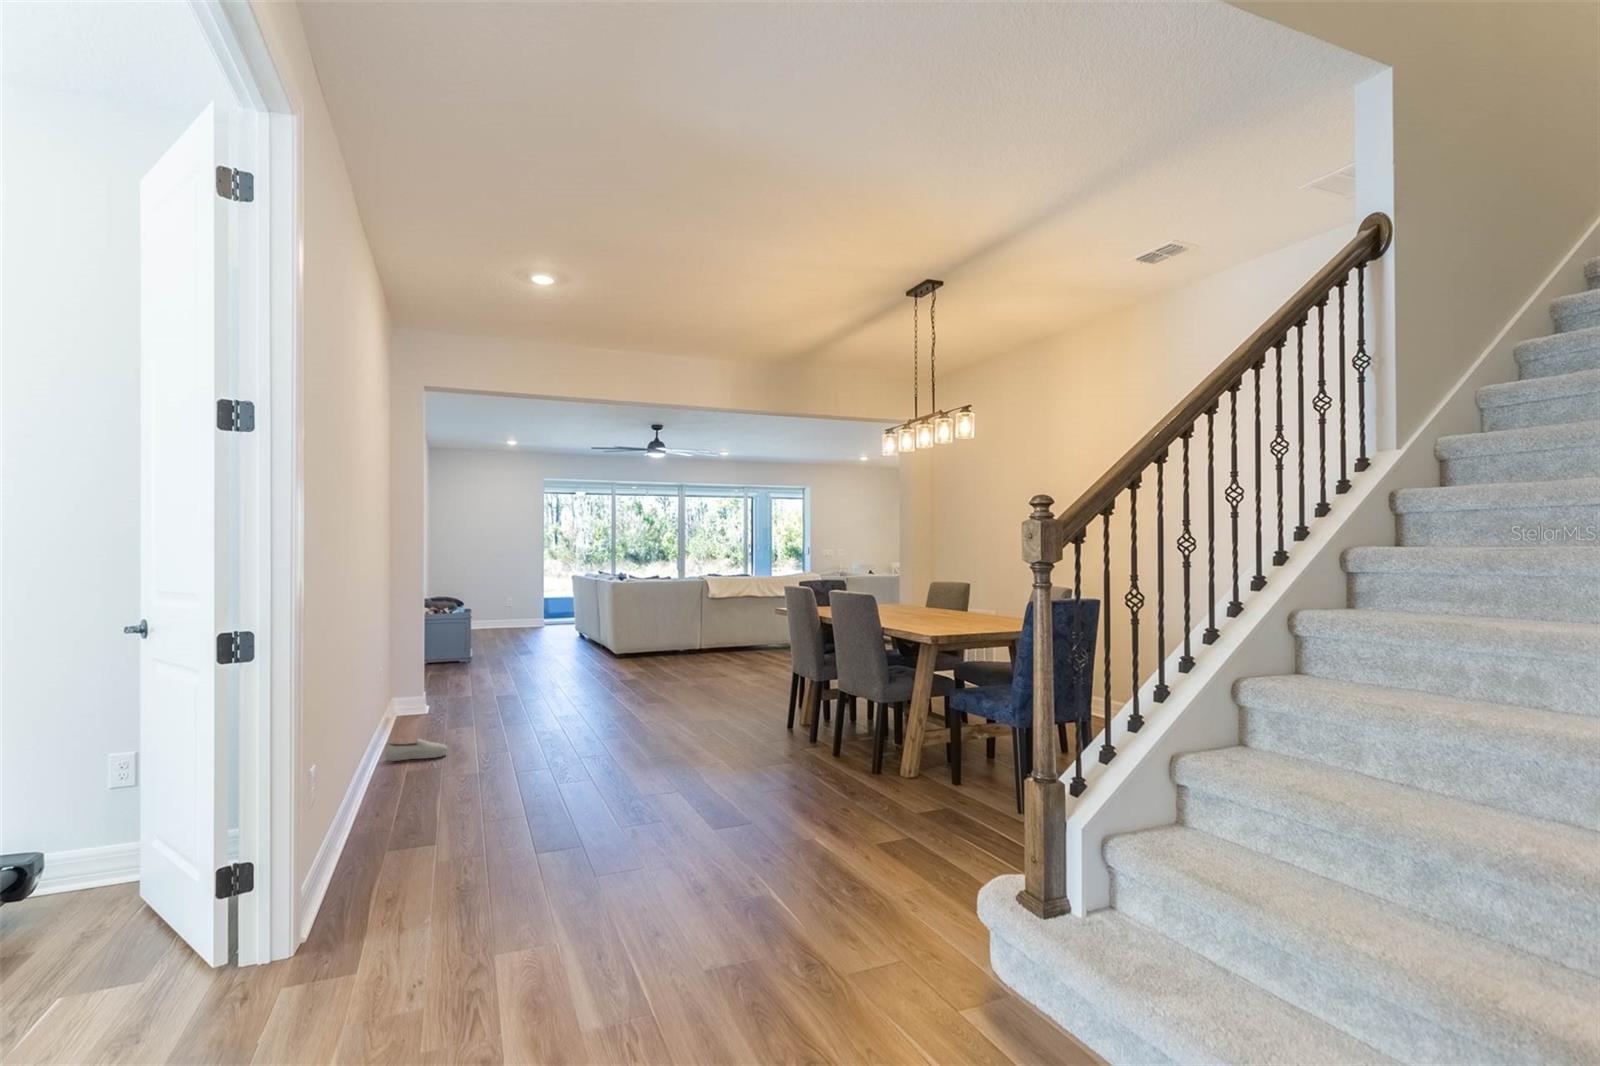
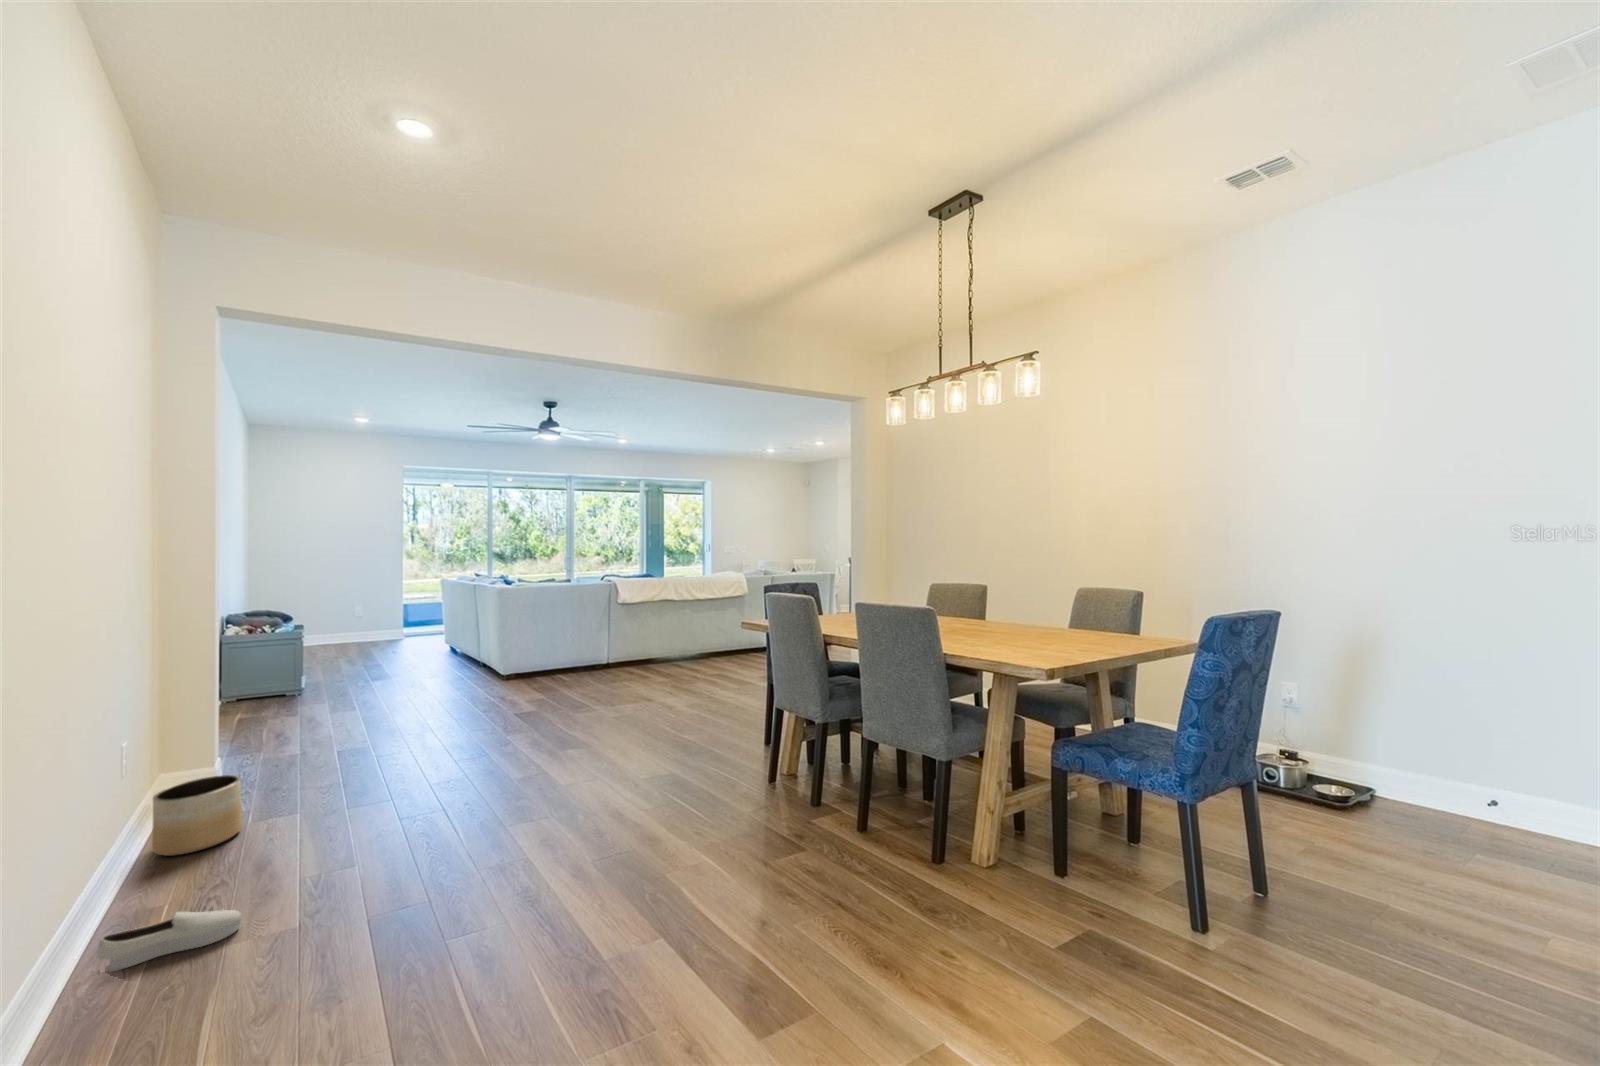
planter: none [397,686,441,728] -> present [152,775,242,856]

